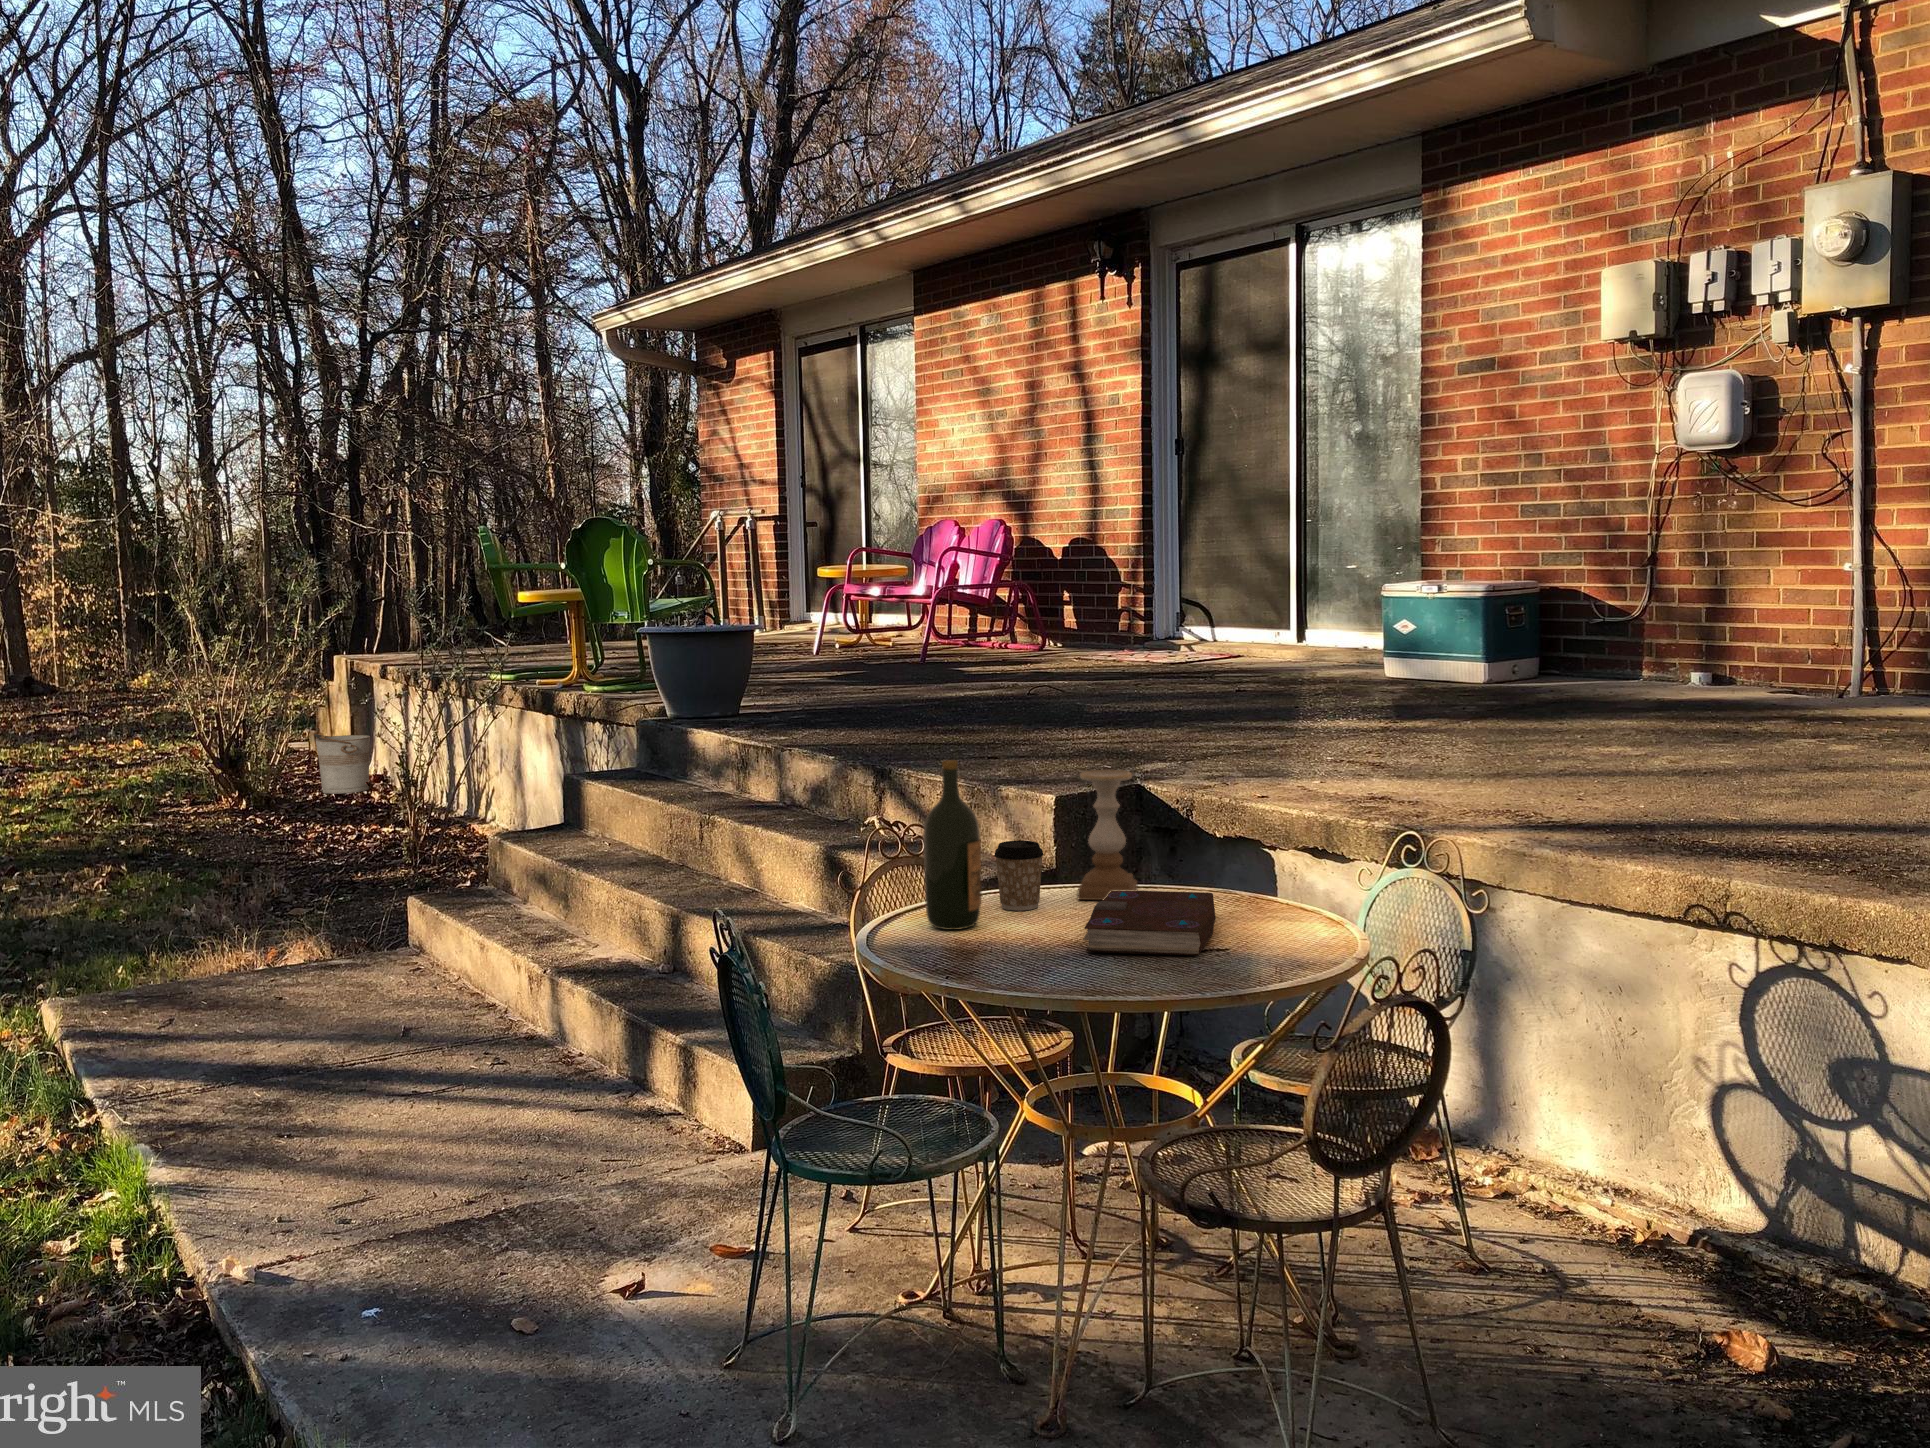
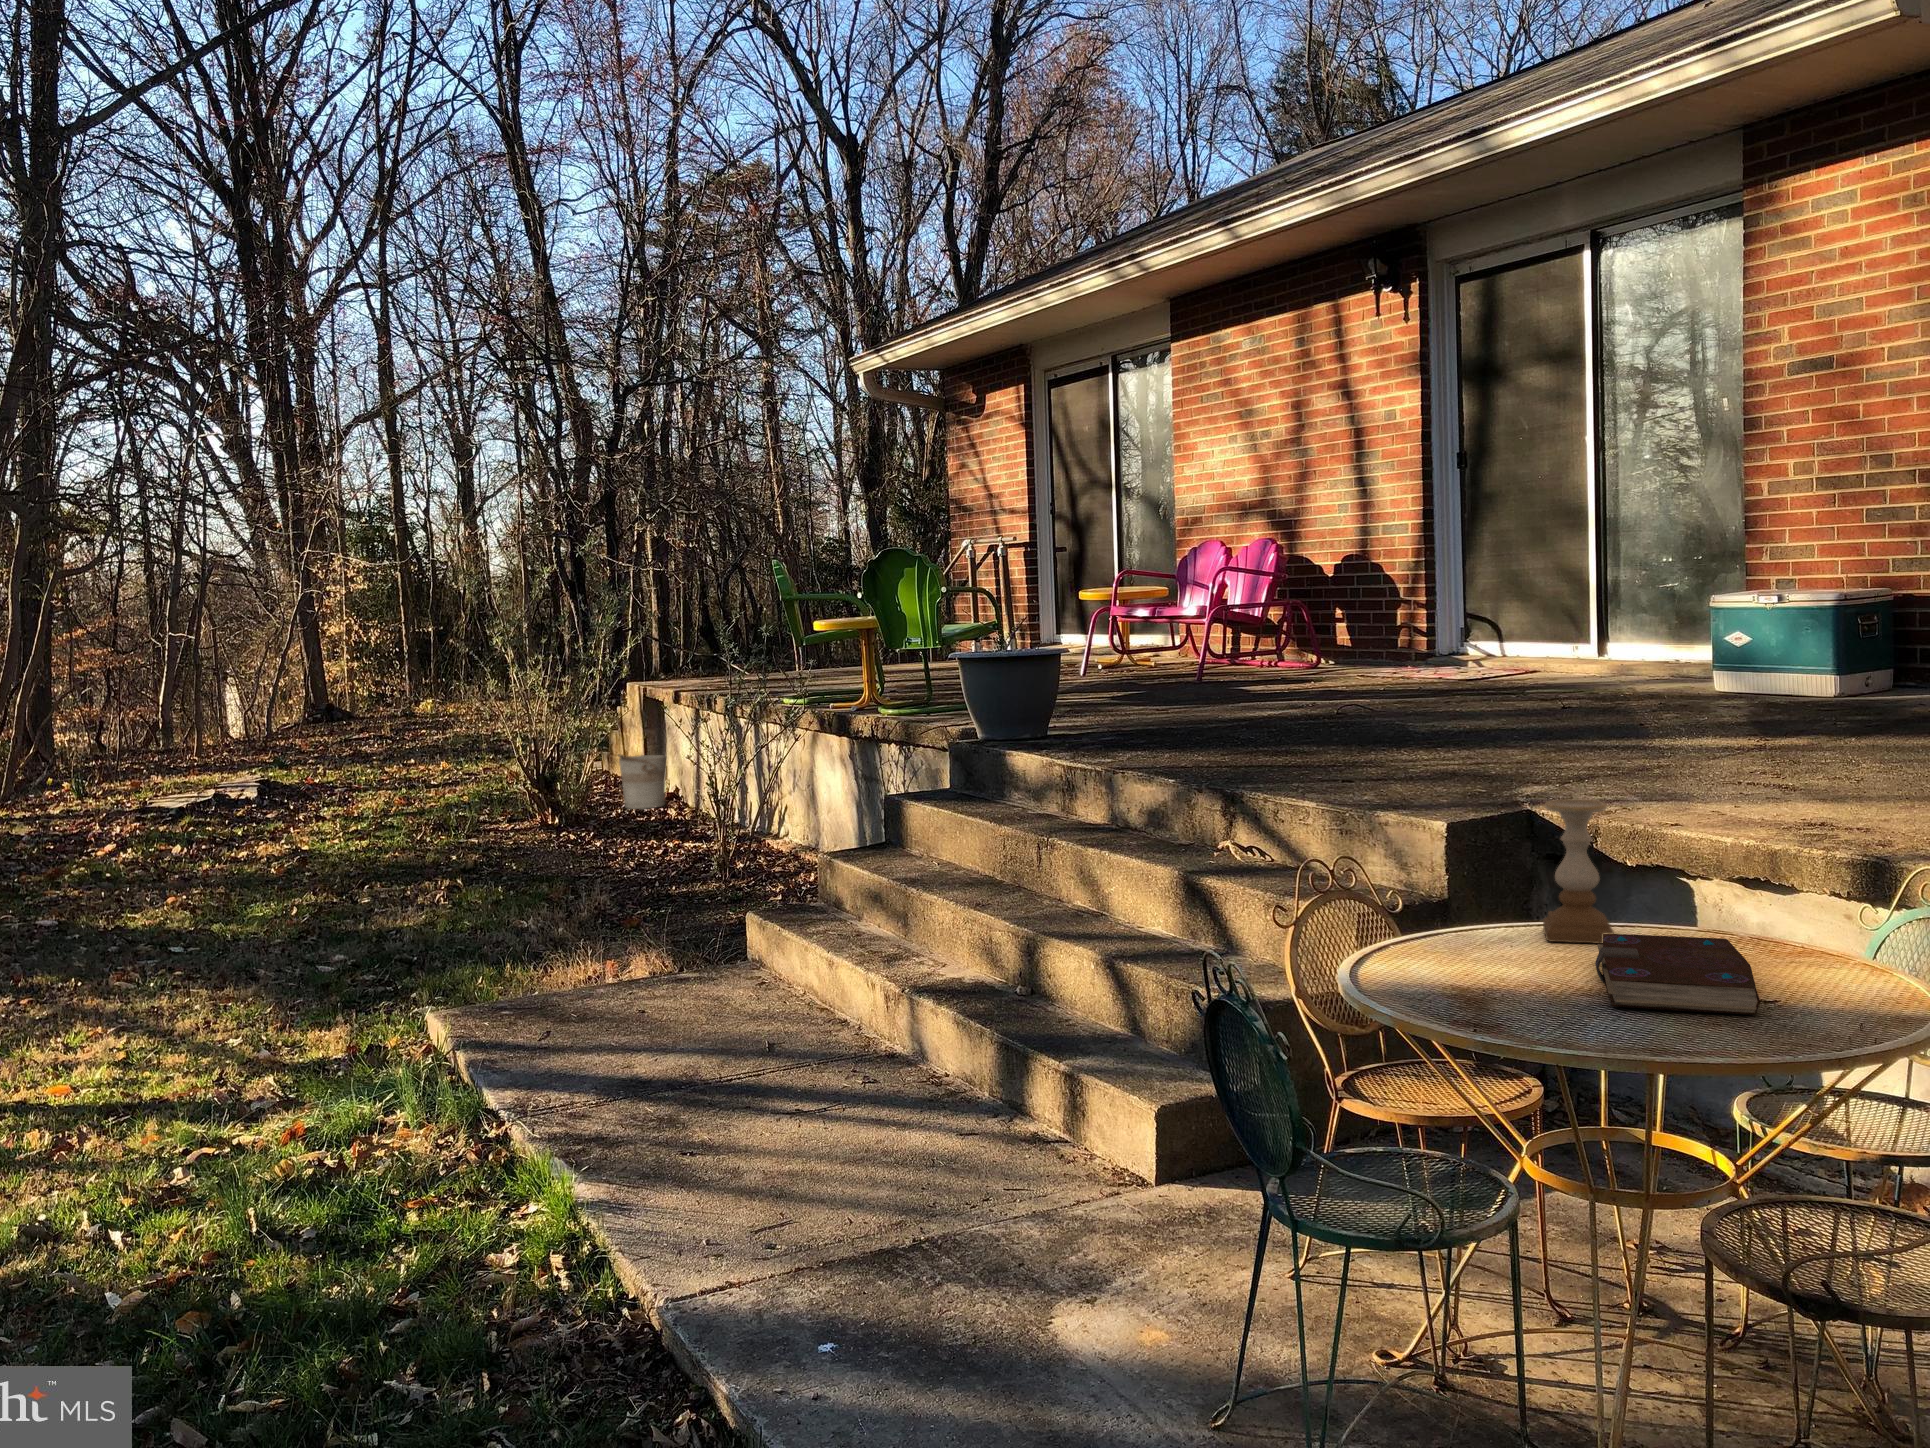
wine bottle: present [923,760,981,930] -> none [1392,790,1459,975]
coffee cup: present [994,840,1044,911] -> none [1456,876,1514,953]

